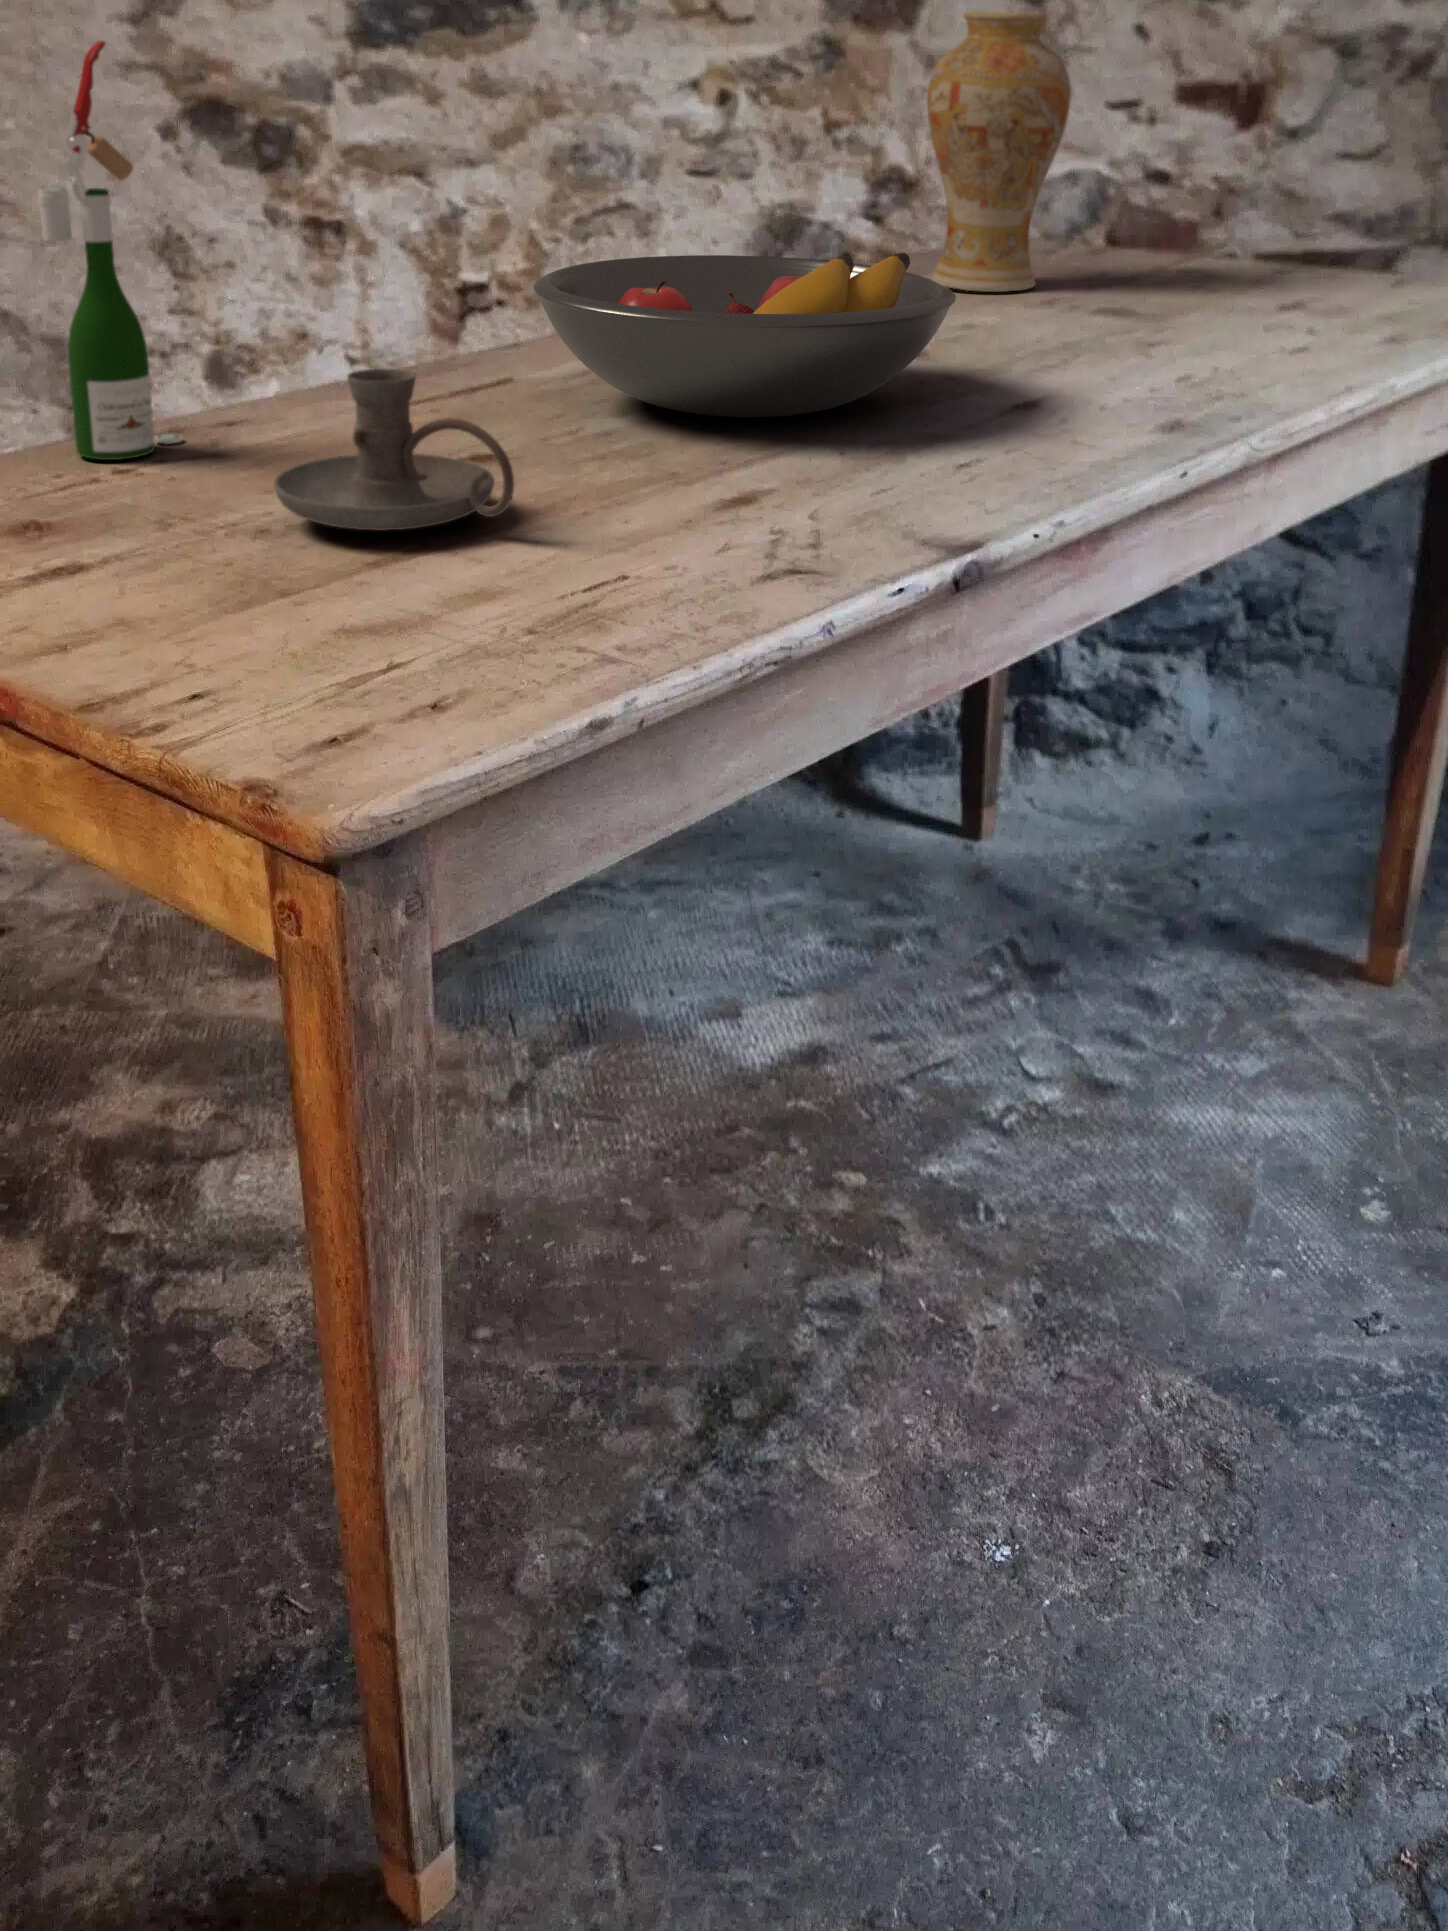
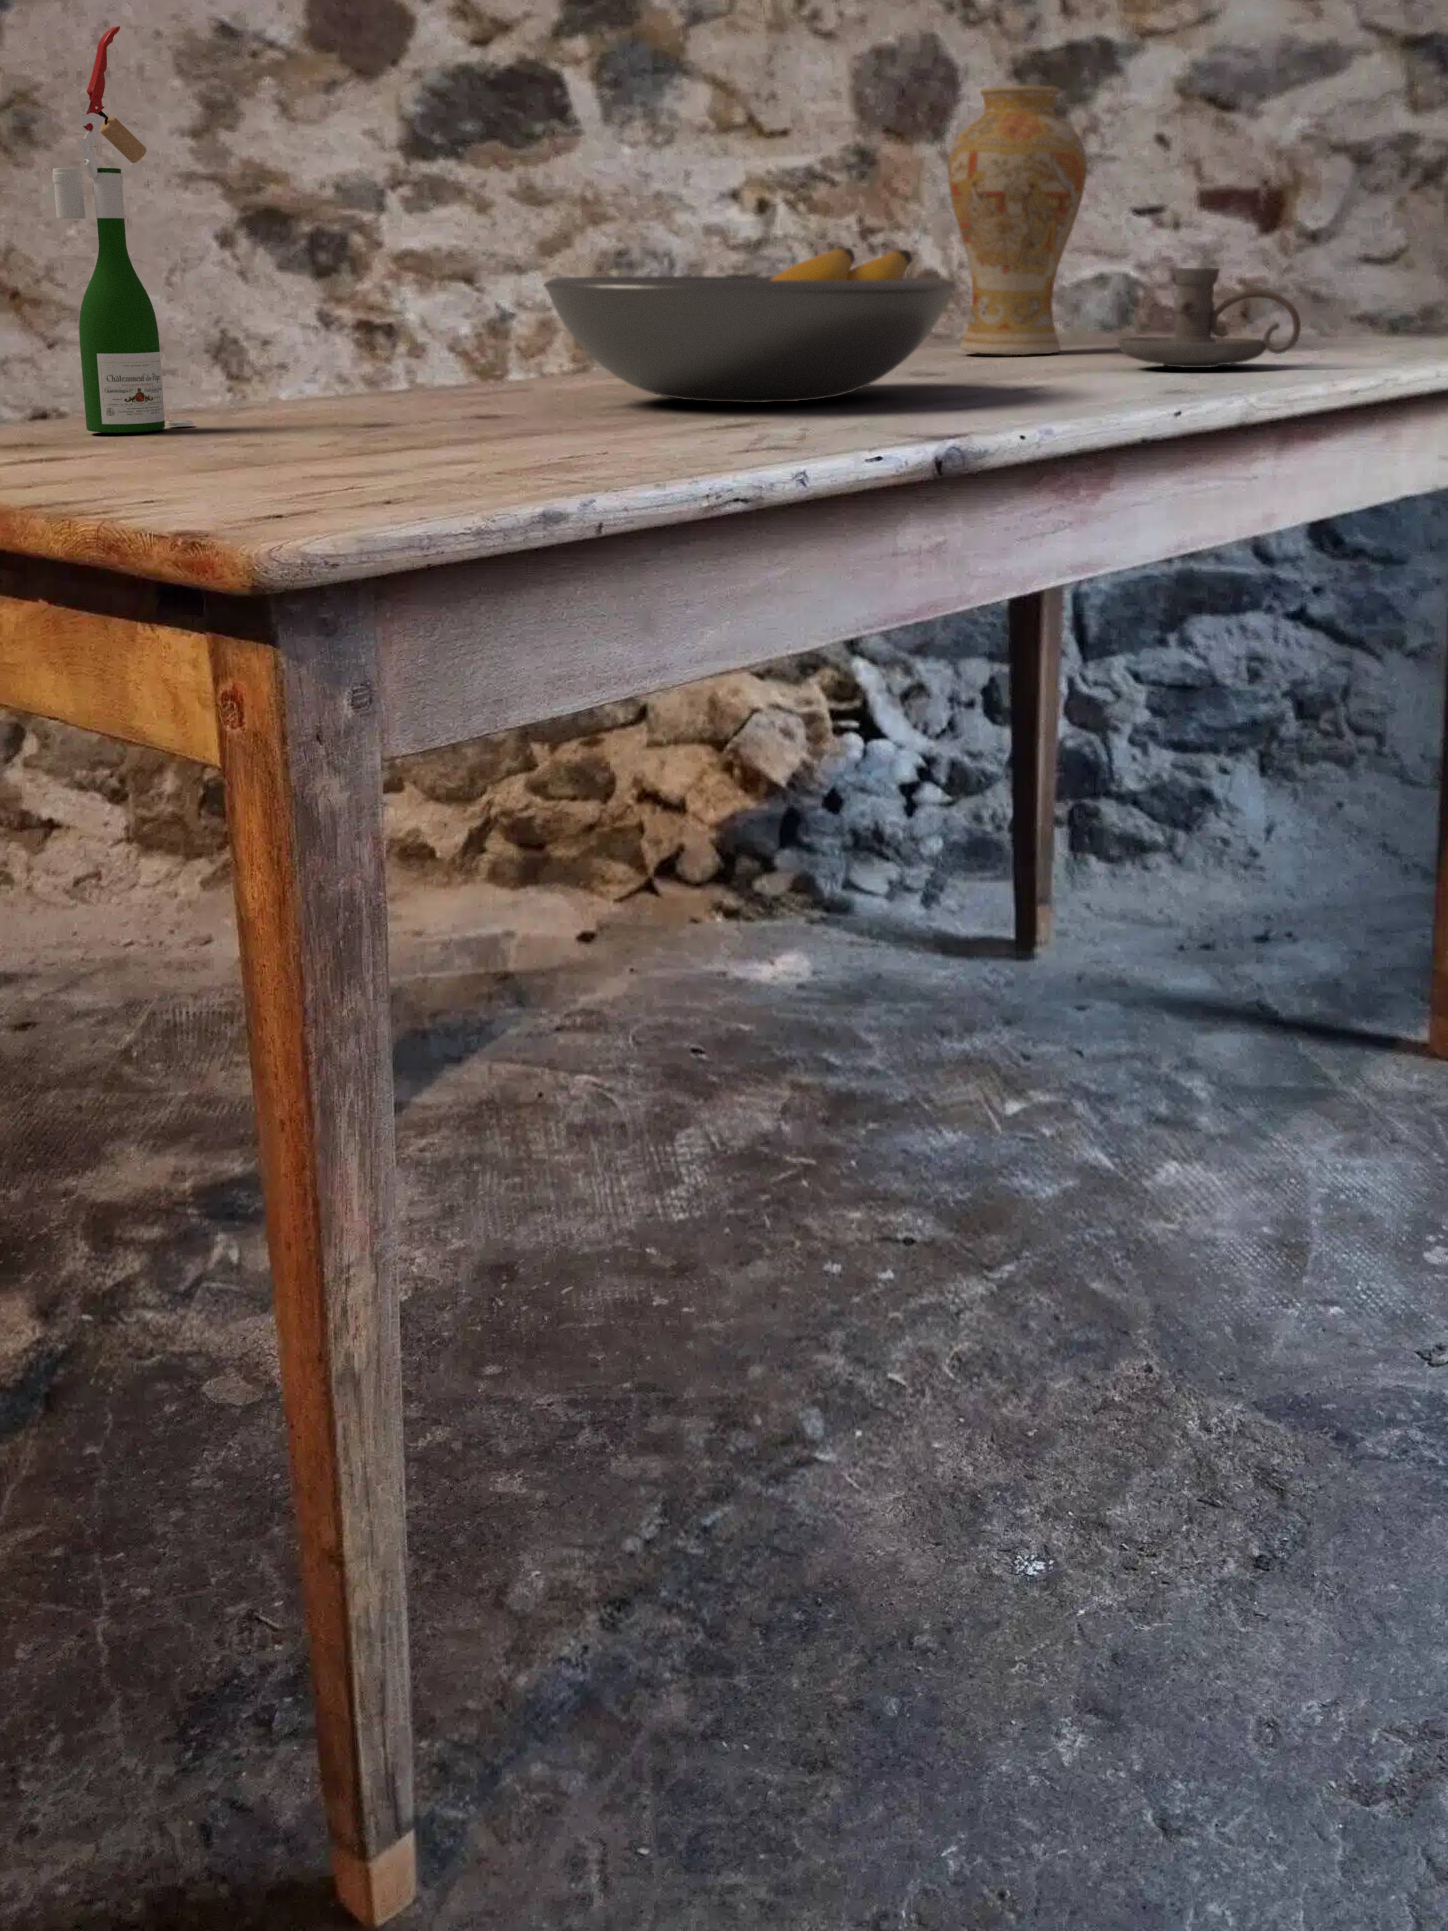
candle holder: present [274,369,514,530] -> present [1118,268,1301,368]

